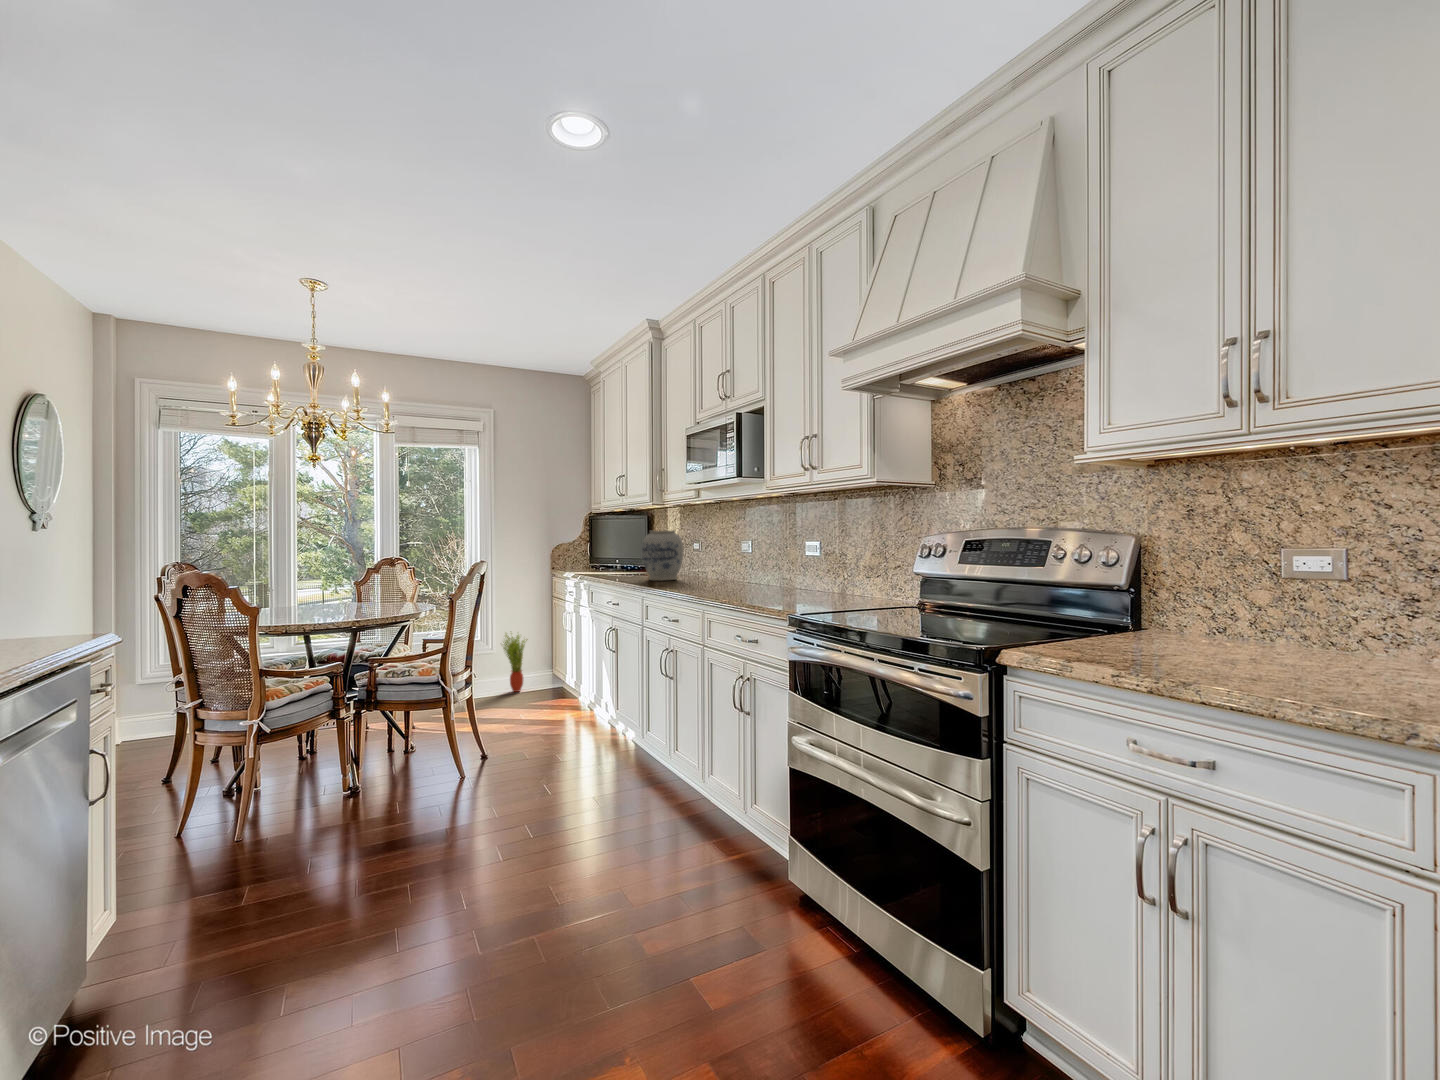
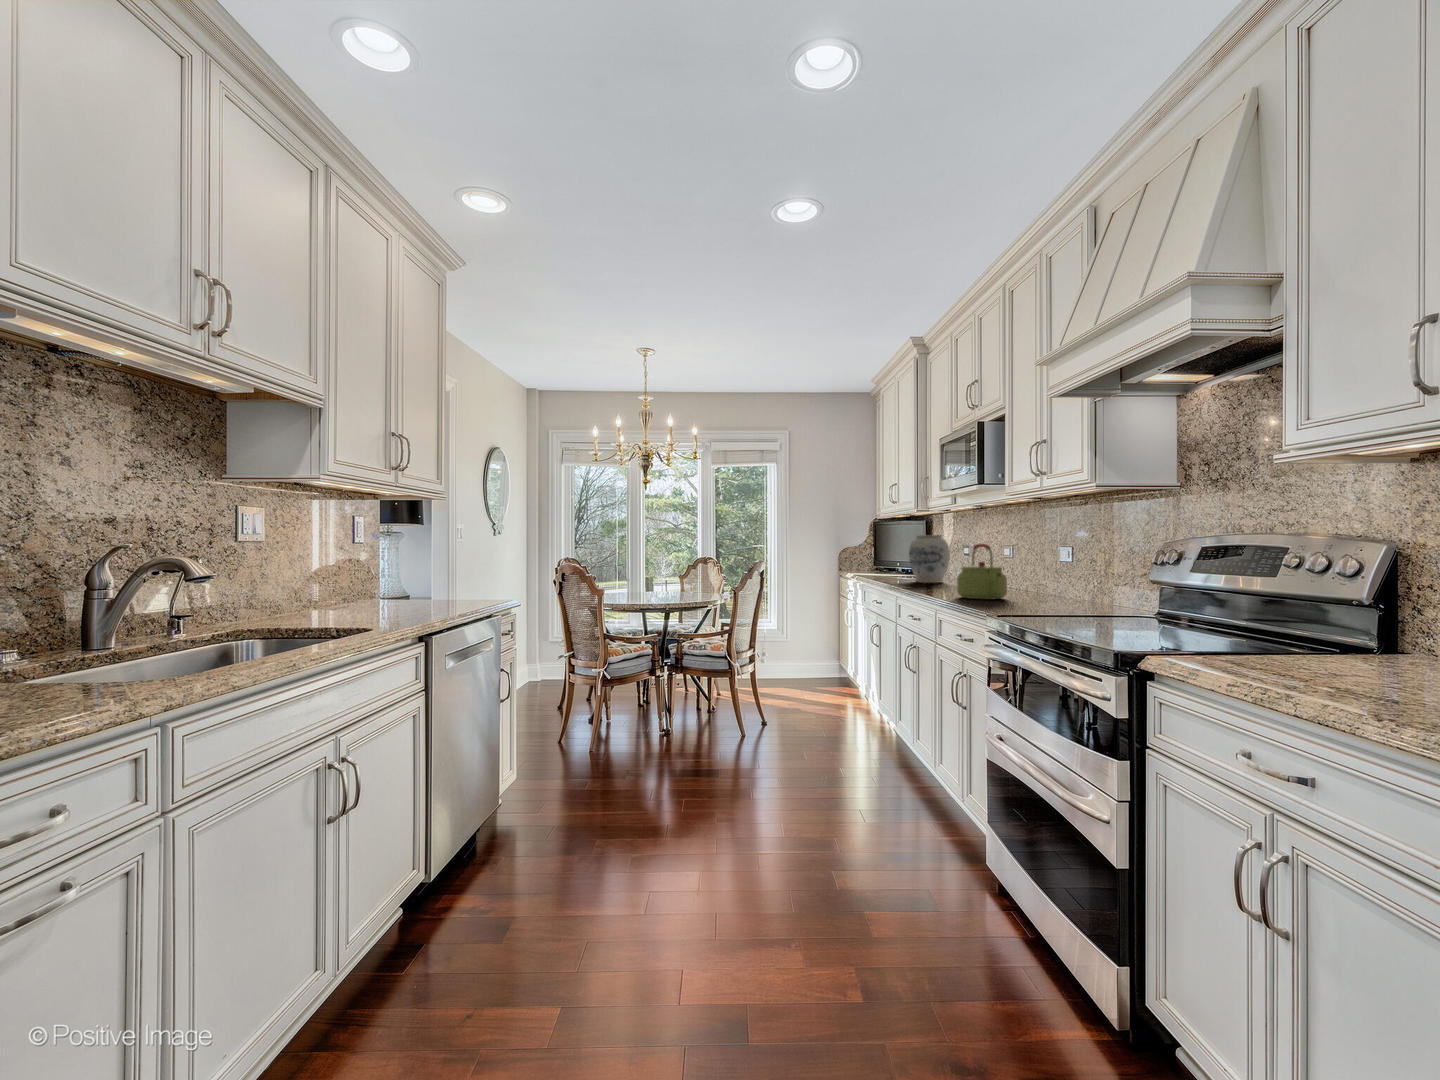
kettle: none [720,539,769,597] -> present [957,544,1007,599]
potted plant: present [503,633,528,692] -> none [795,624,818,678]

